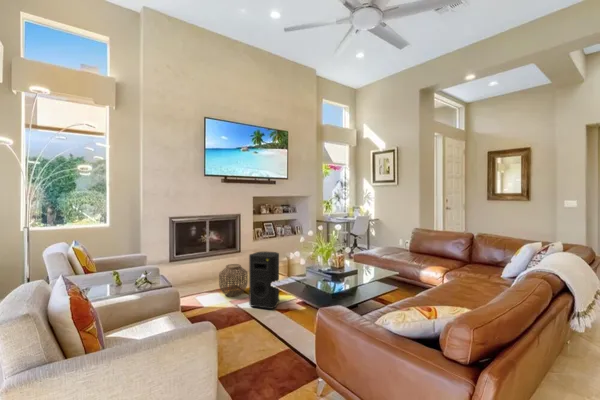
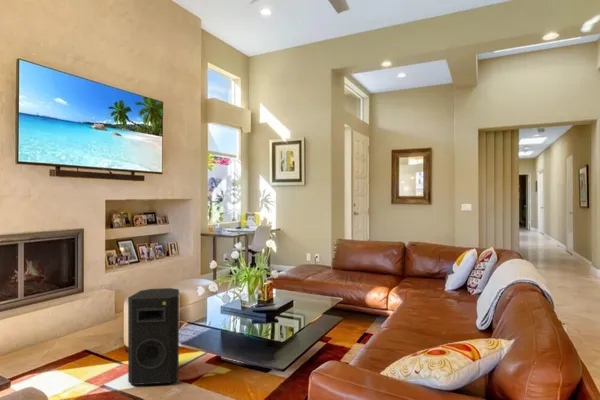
woven basket: present [219,264,248,297] -> none [60,315,116,374]

